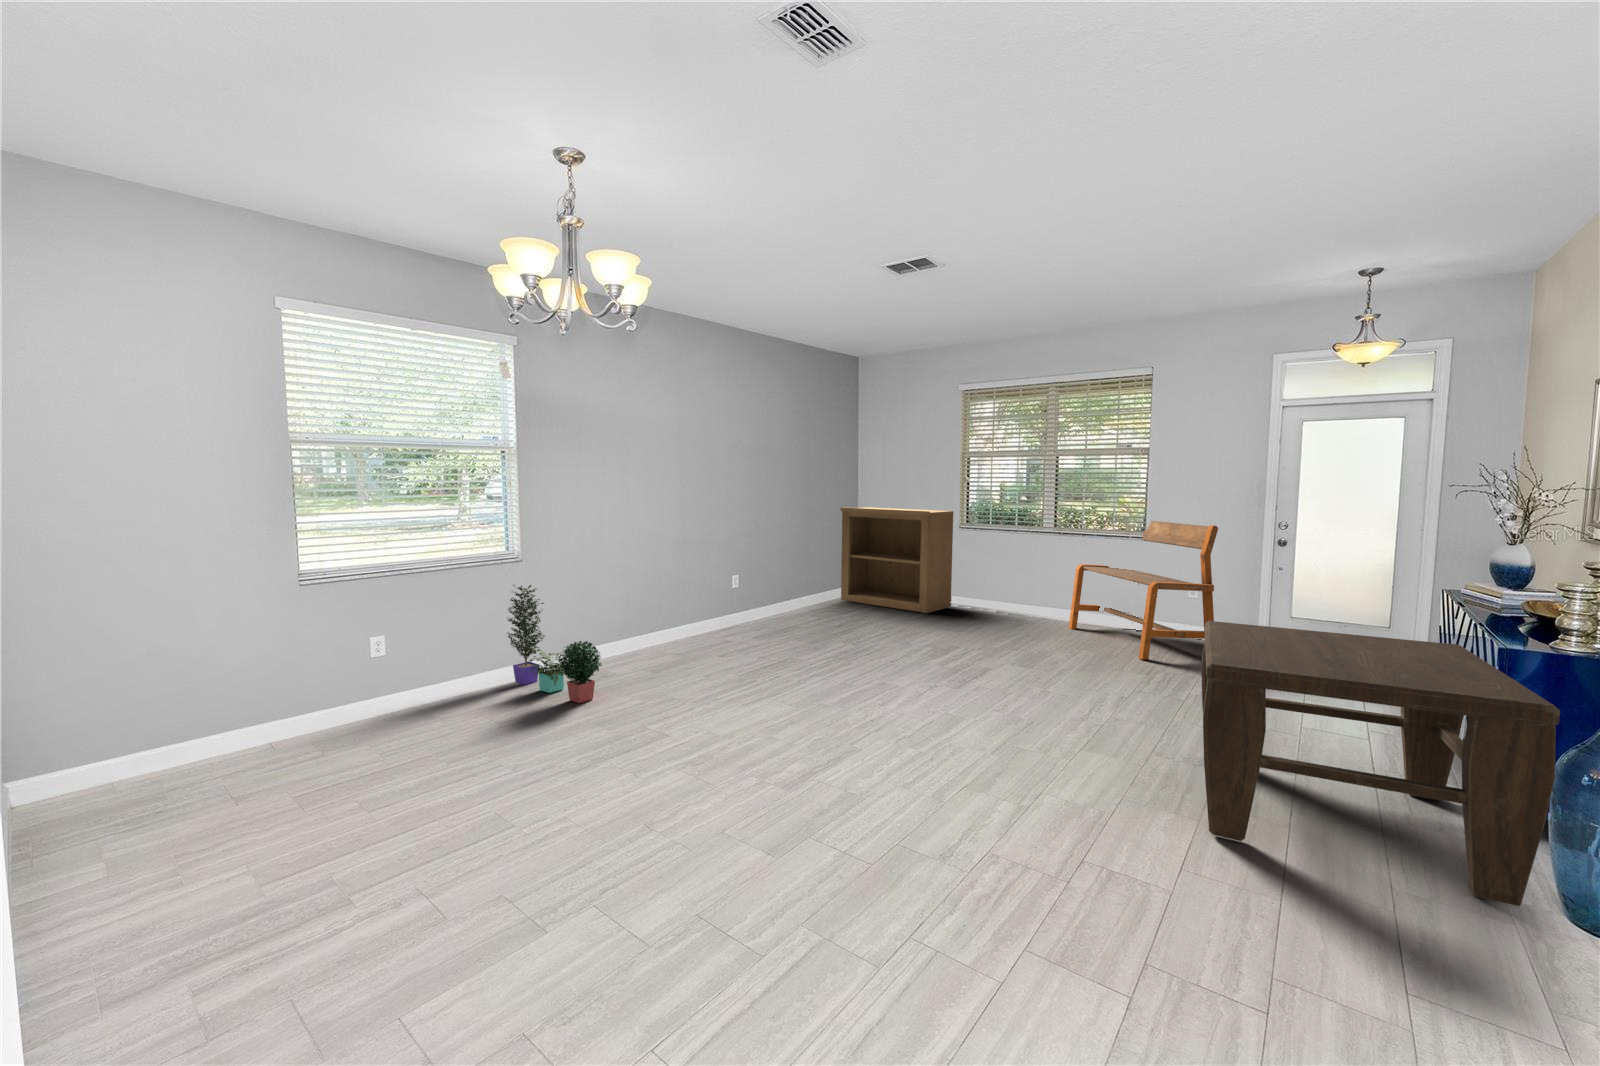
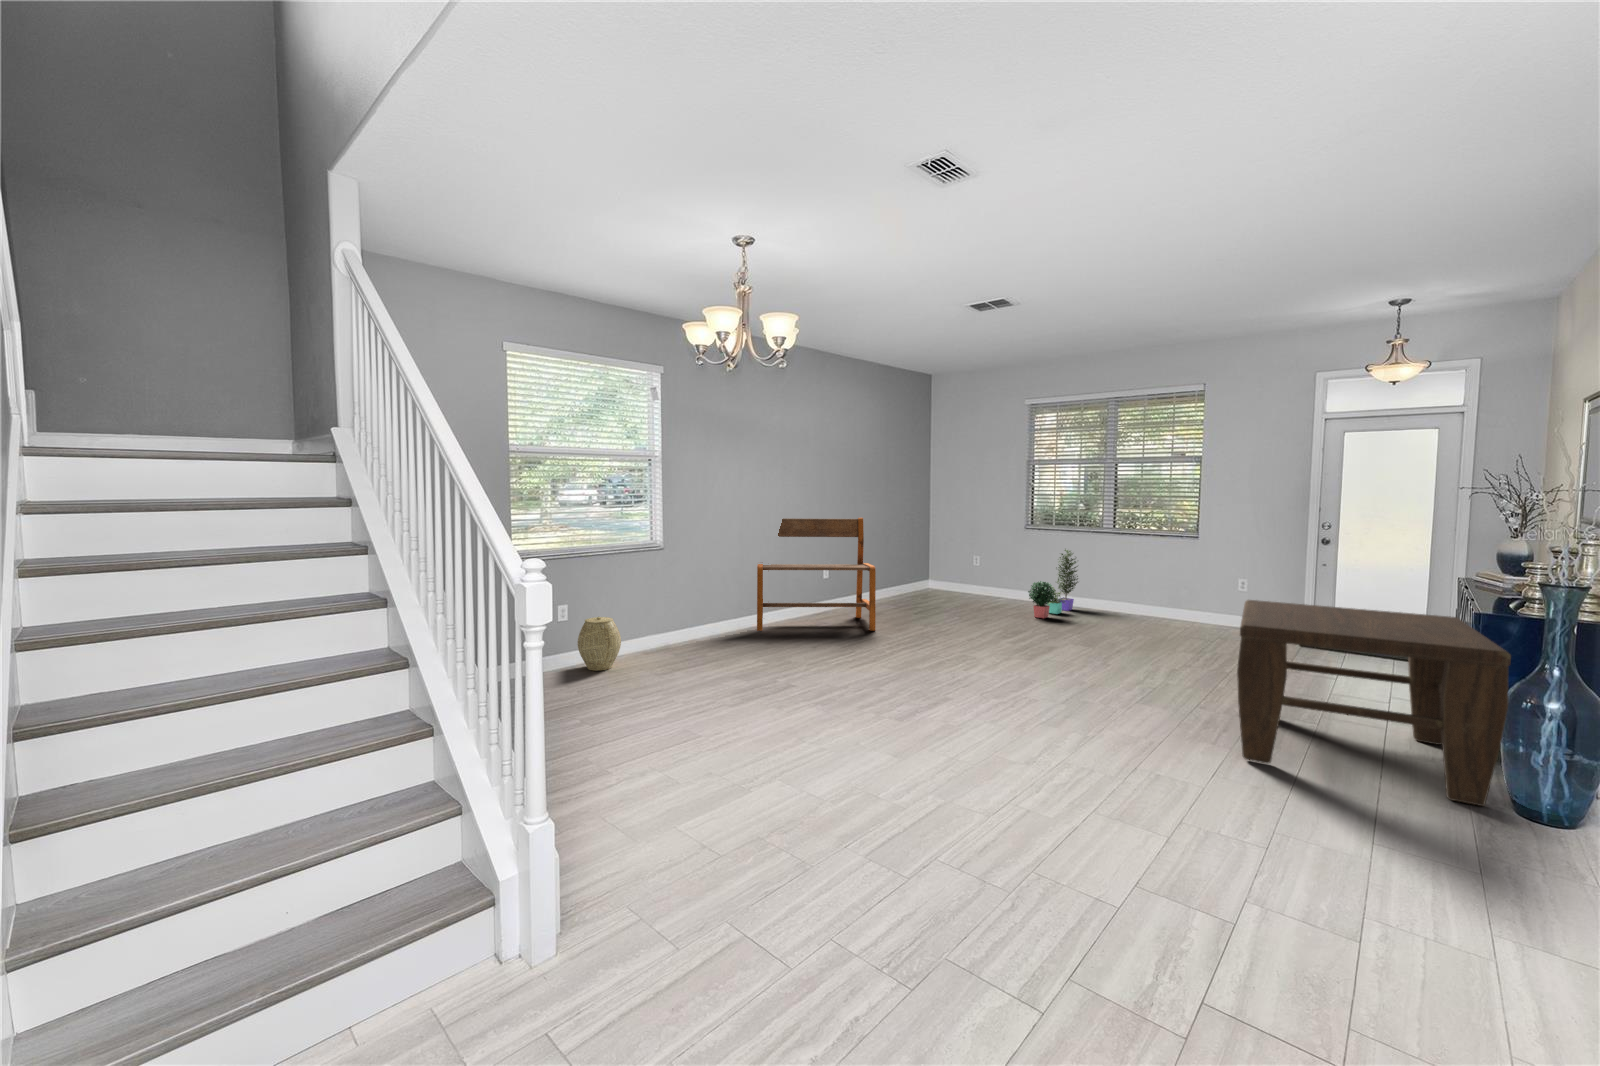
bookshelf: present [841,507,954,613] -> none [916,510,1020,605]
bench: present [1069,520,1218,659] -> present [757,518,876,631]
potted plant: present [508,585,602,703] -> present [1028,549,1078,618]
woven basket: none [397,646,456,714] -> present [578,617,621,671]

